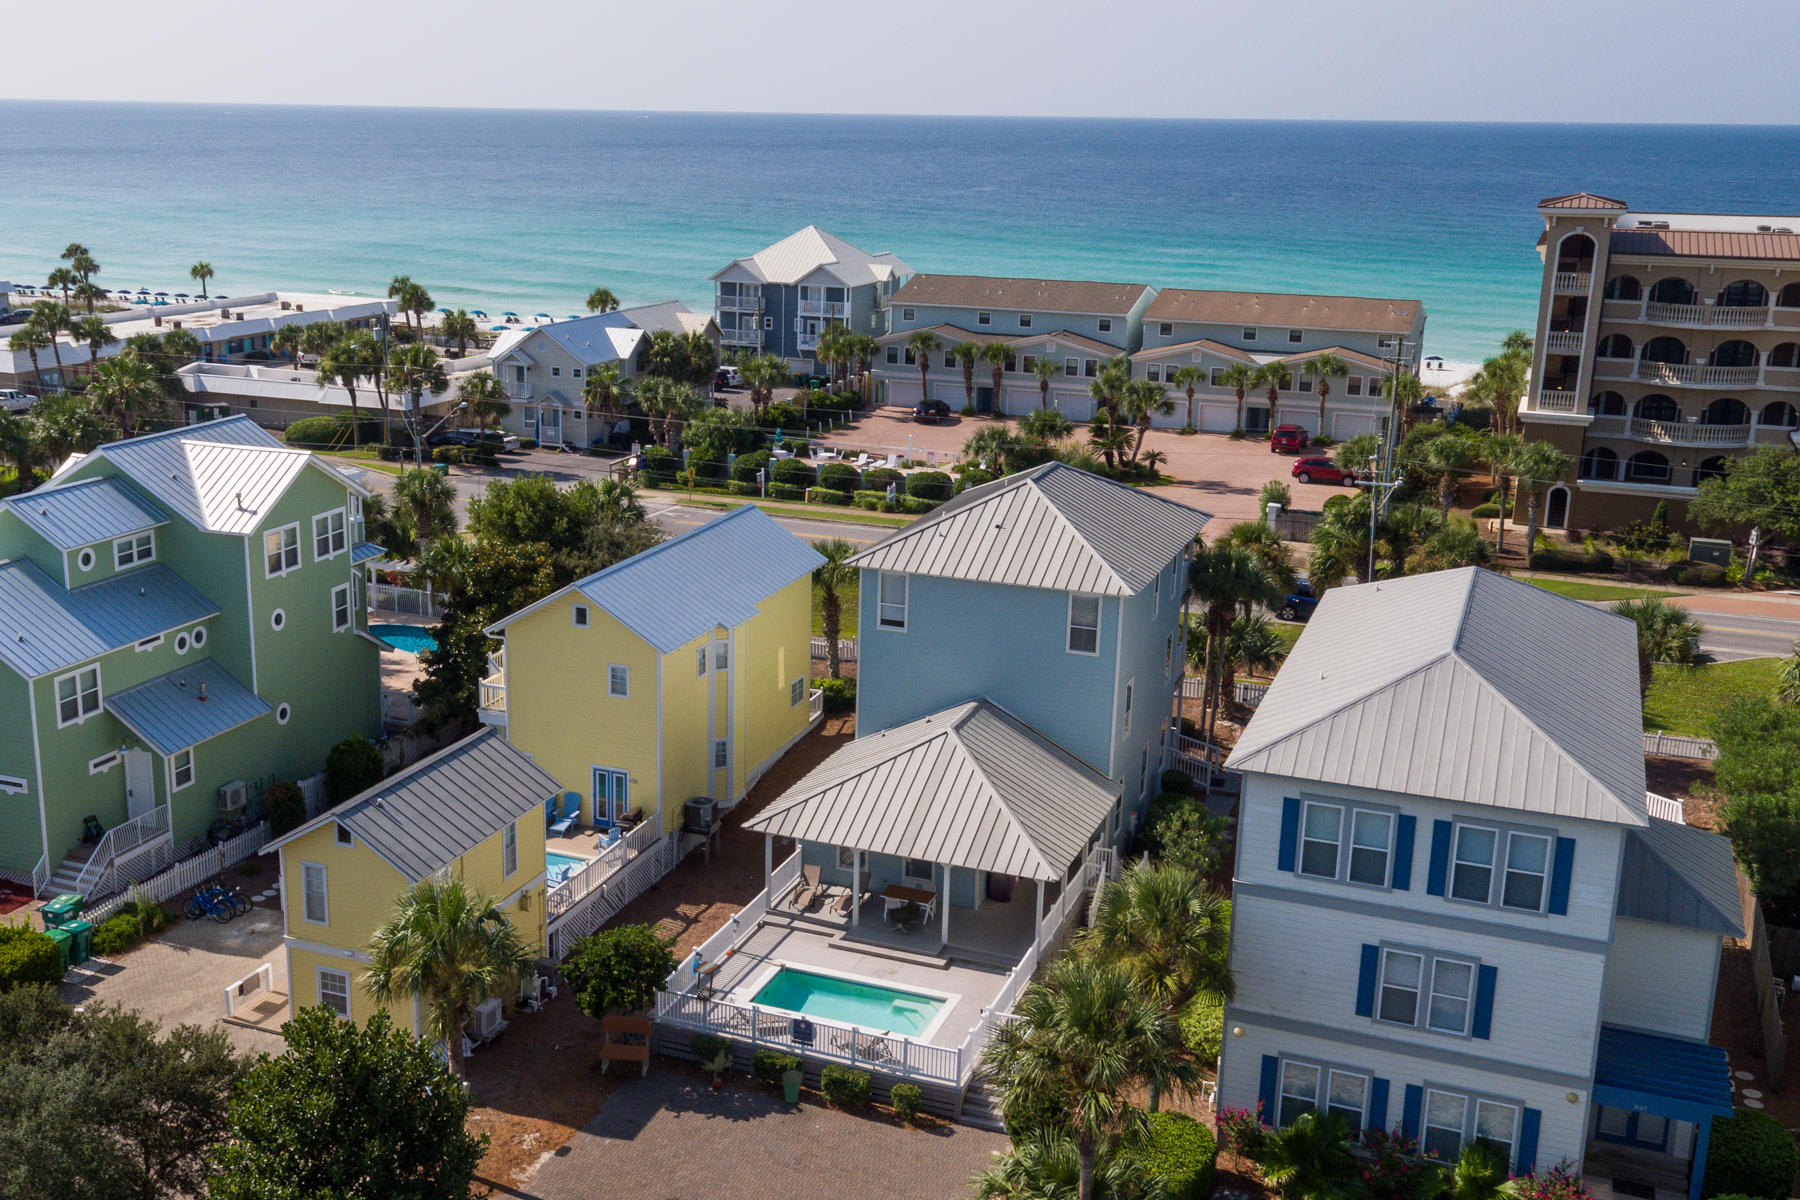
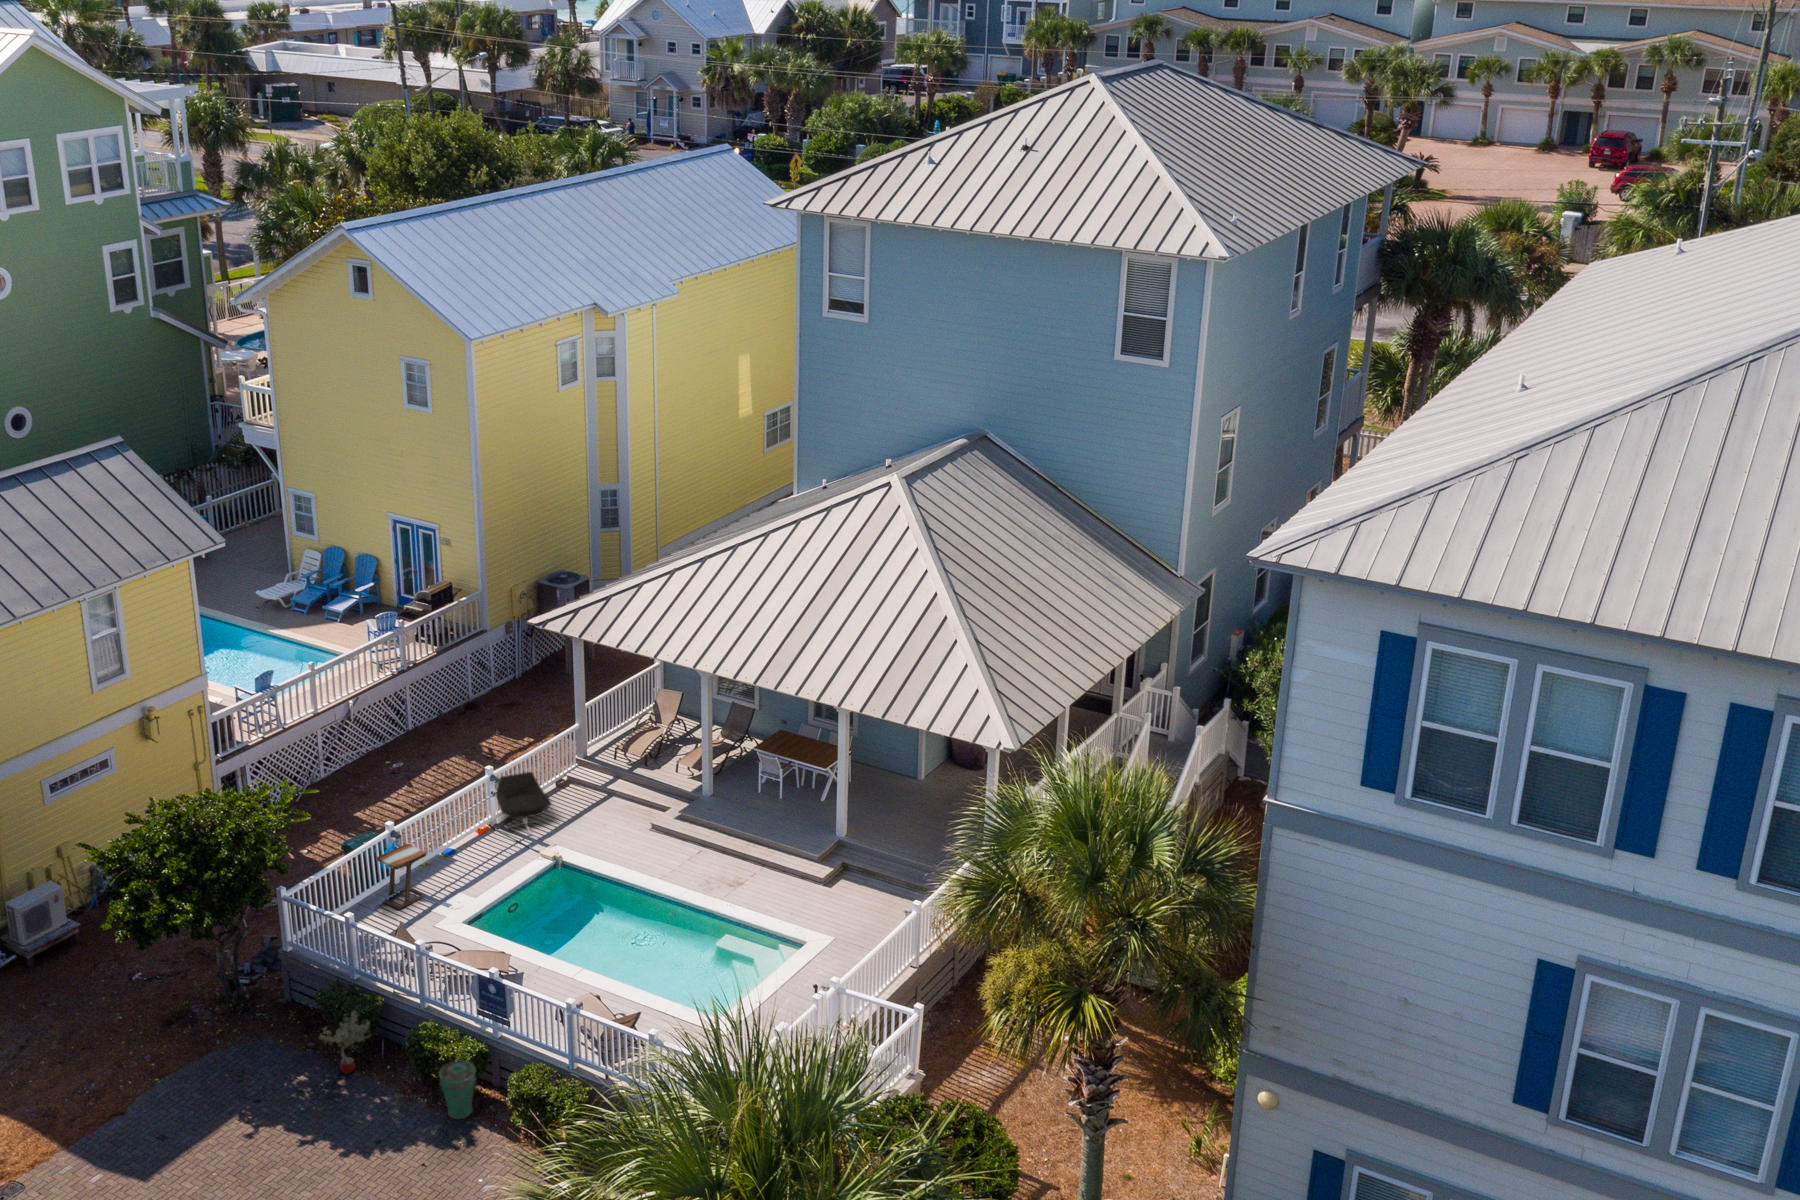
lounge chair: present [887,899,921,928] -> present [496,772,551,834]
bench: present [599,1017,650,1076] -> none [158,933,257,1040]

